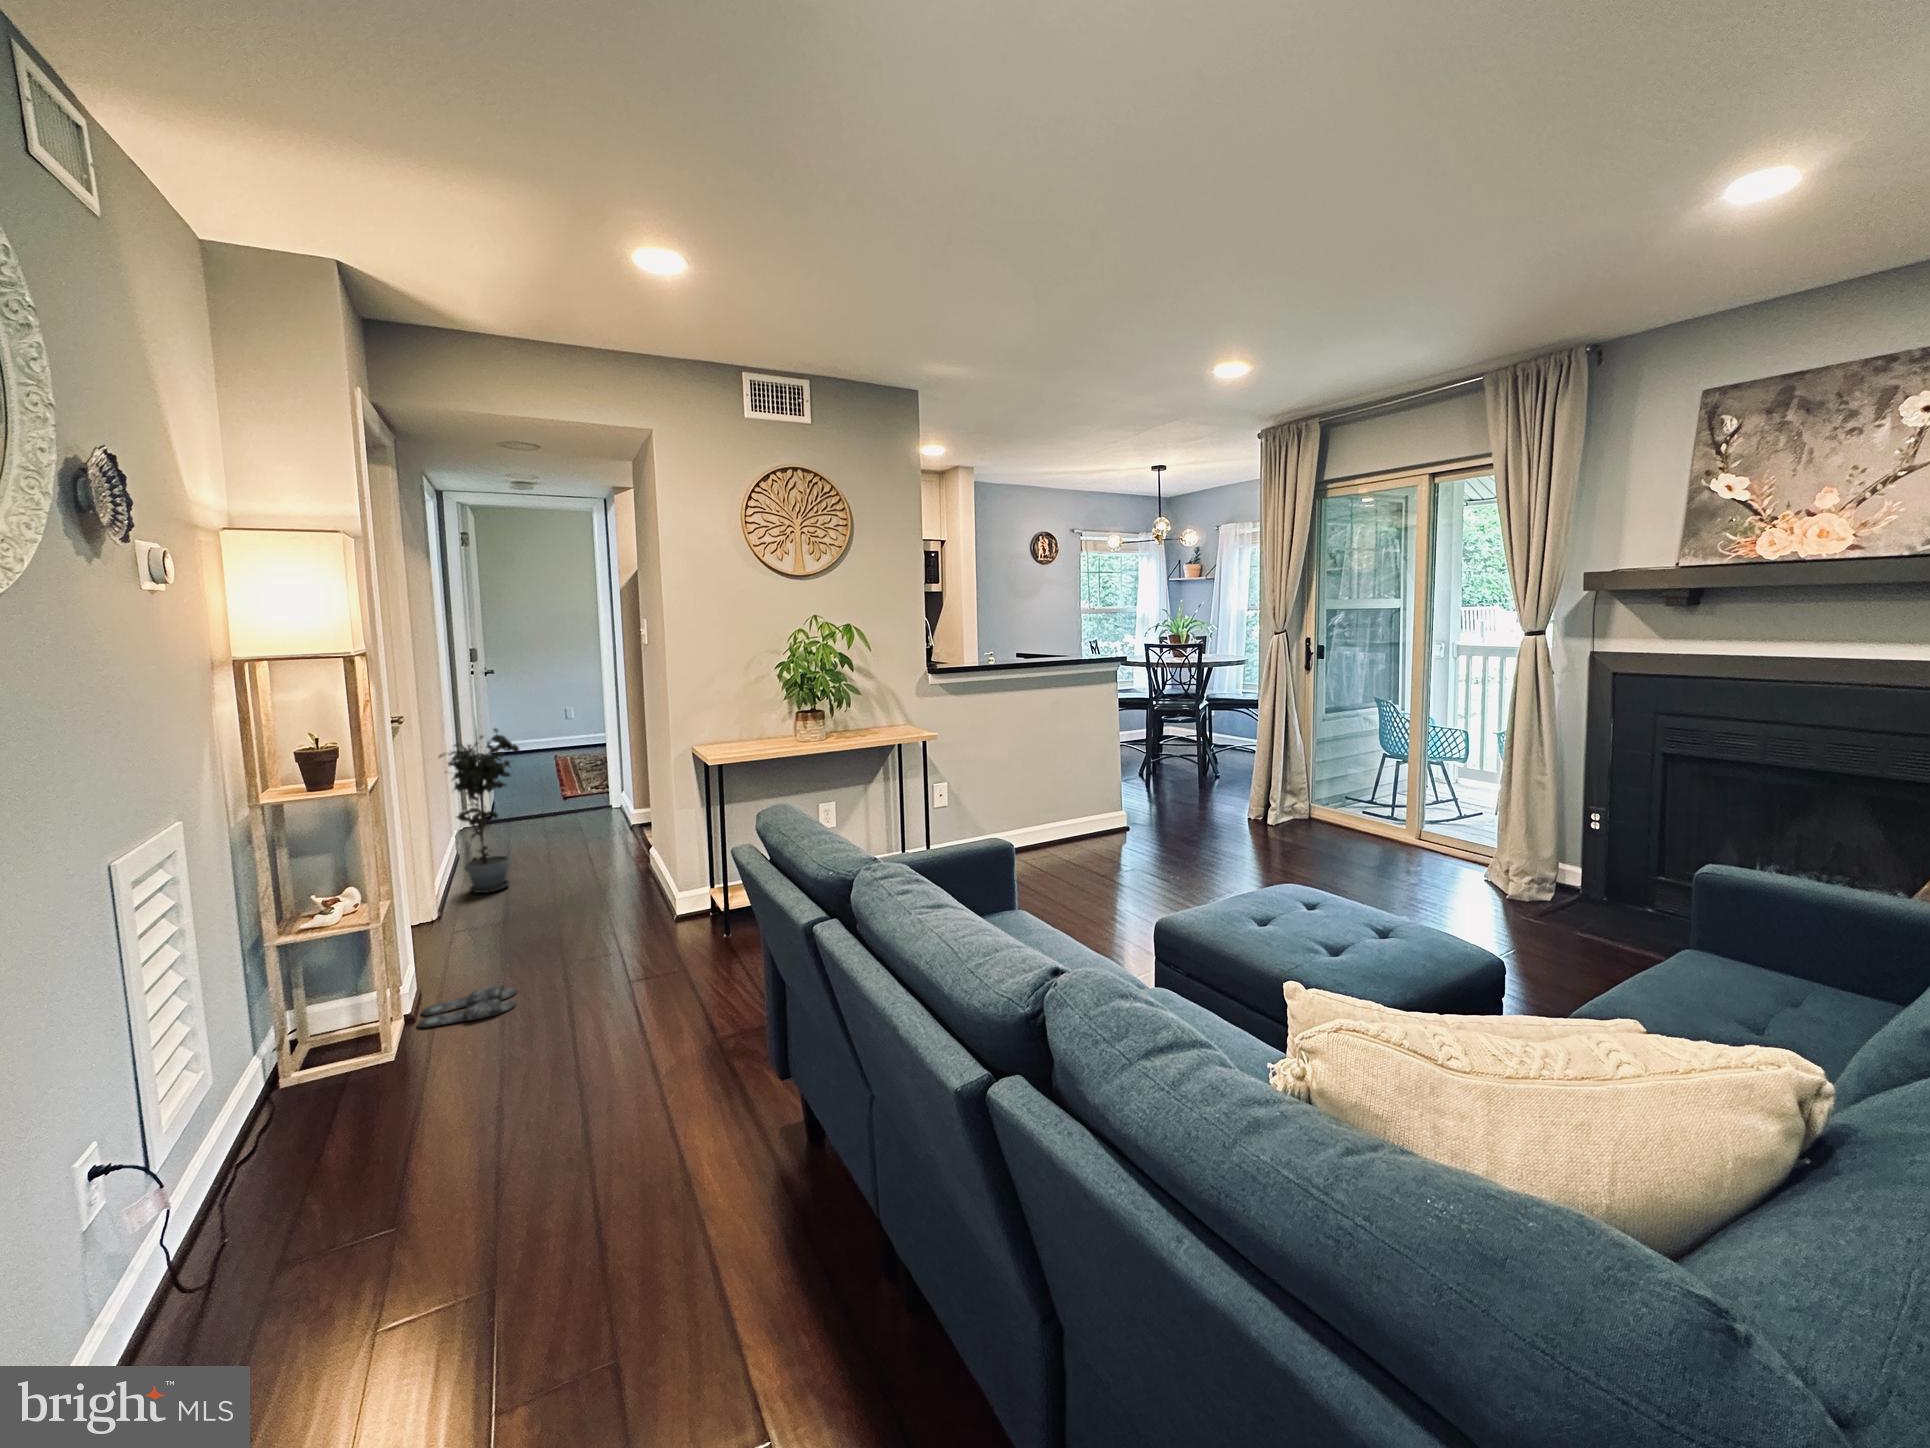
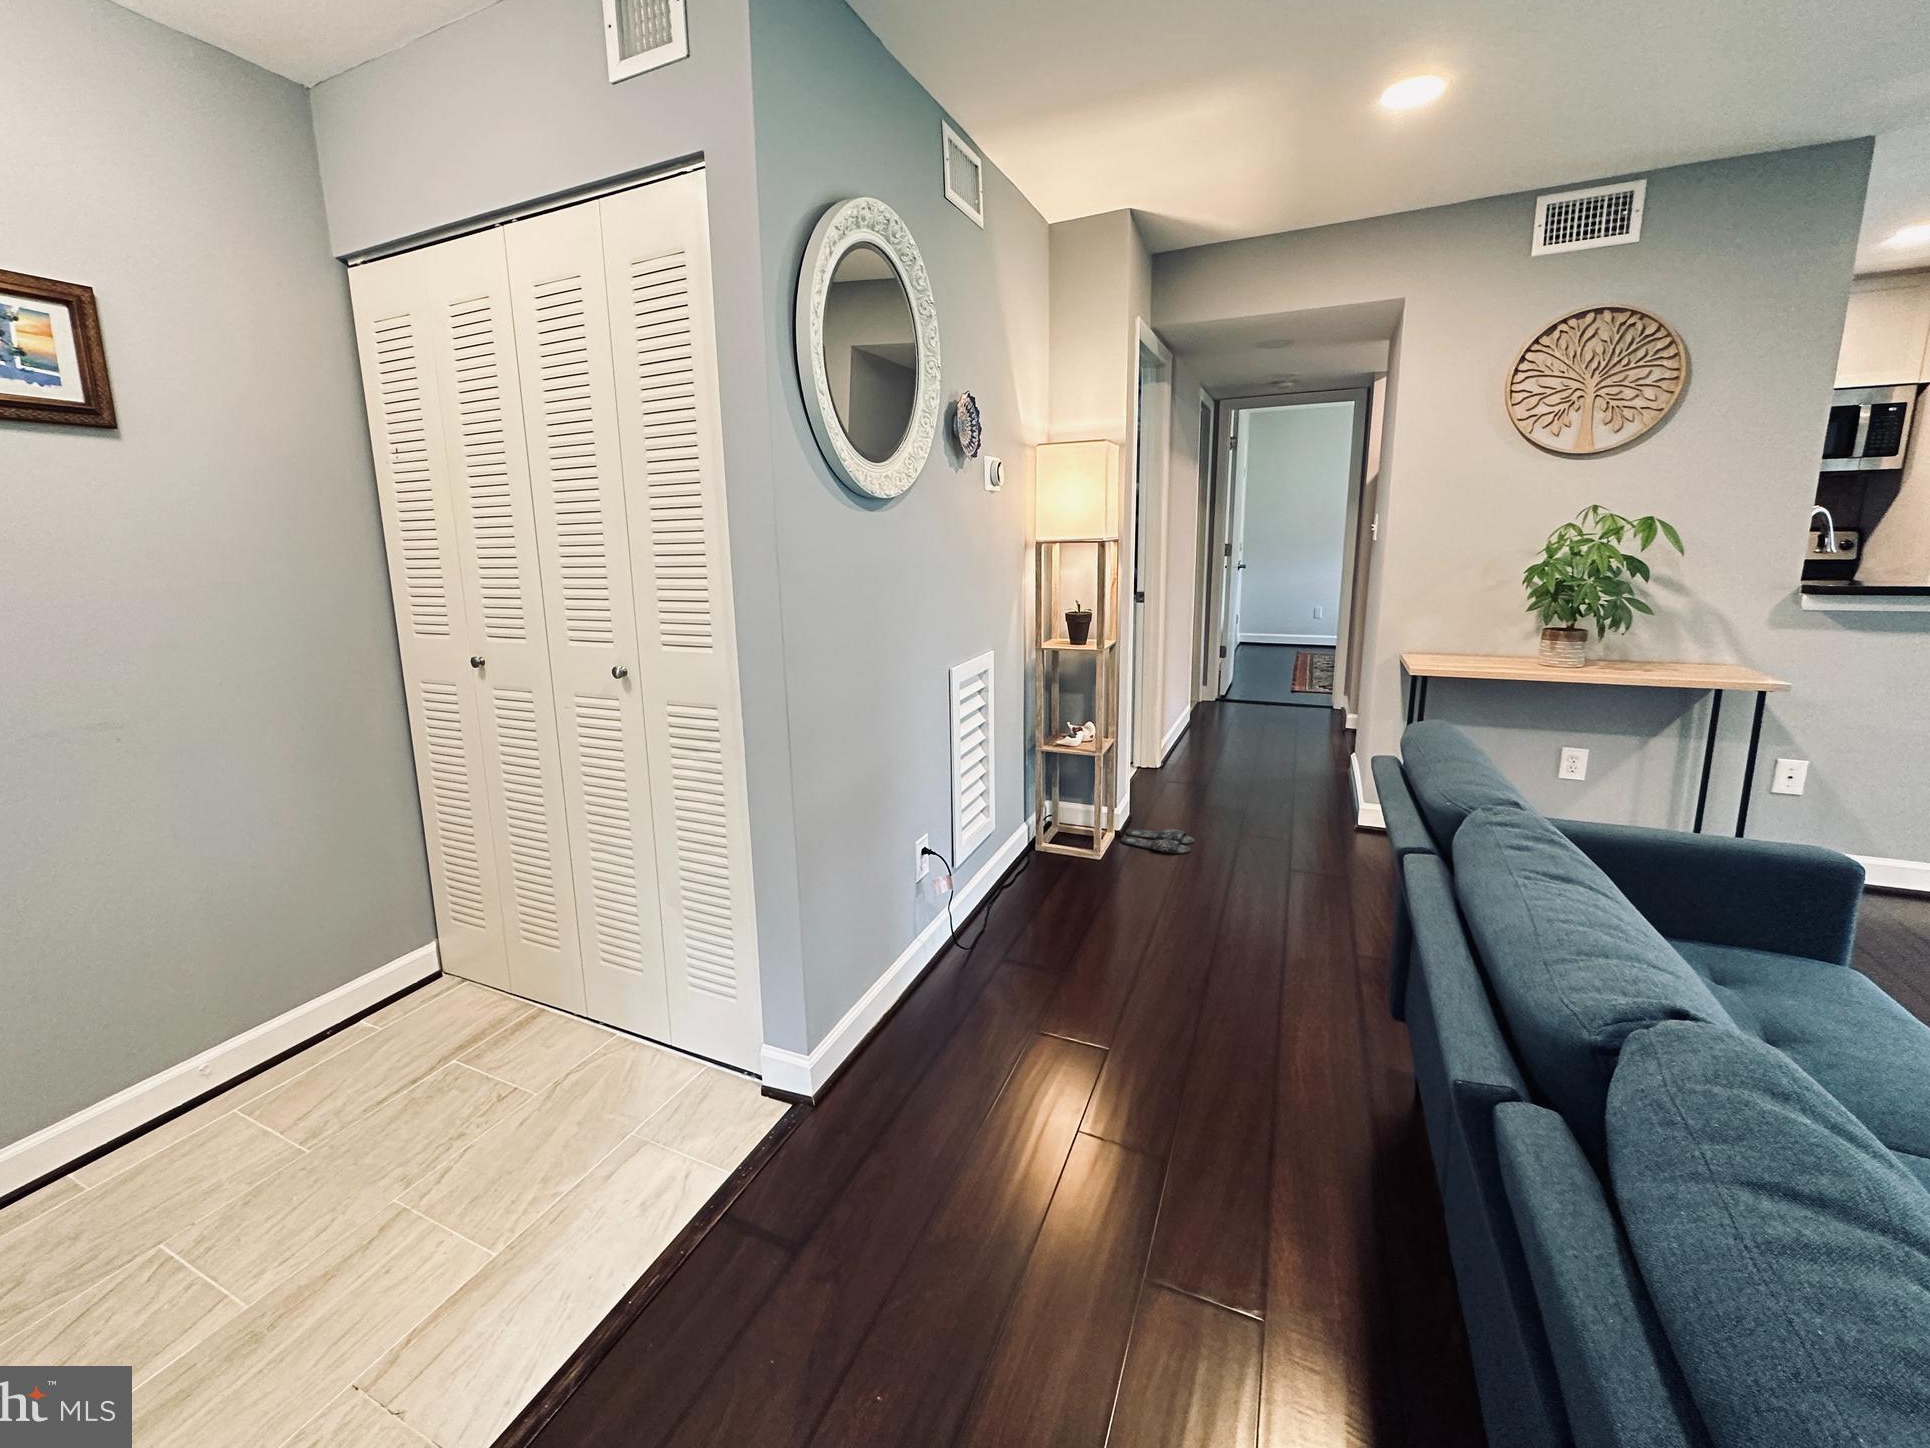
potted plant: present [439,728,519,893] -> none [1178,614,1245,757]

